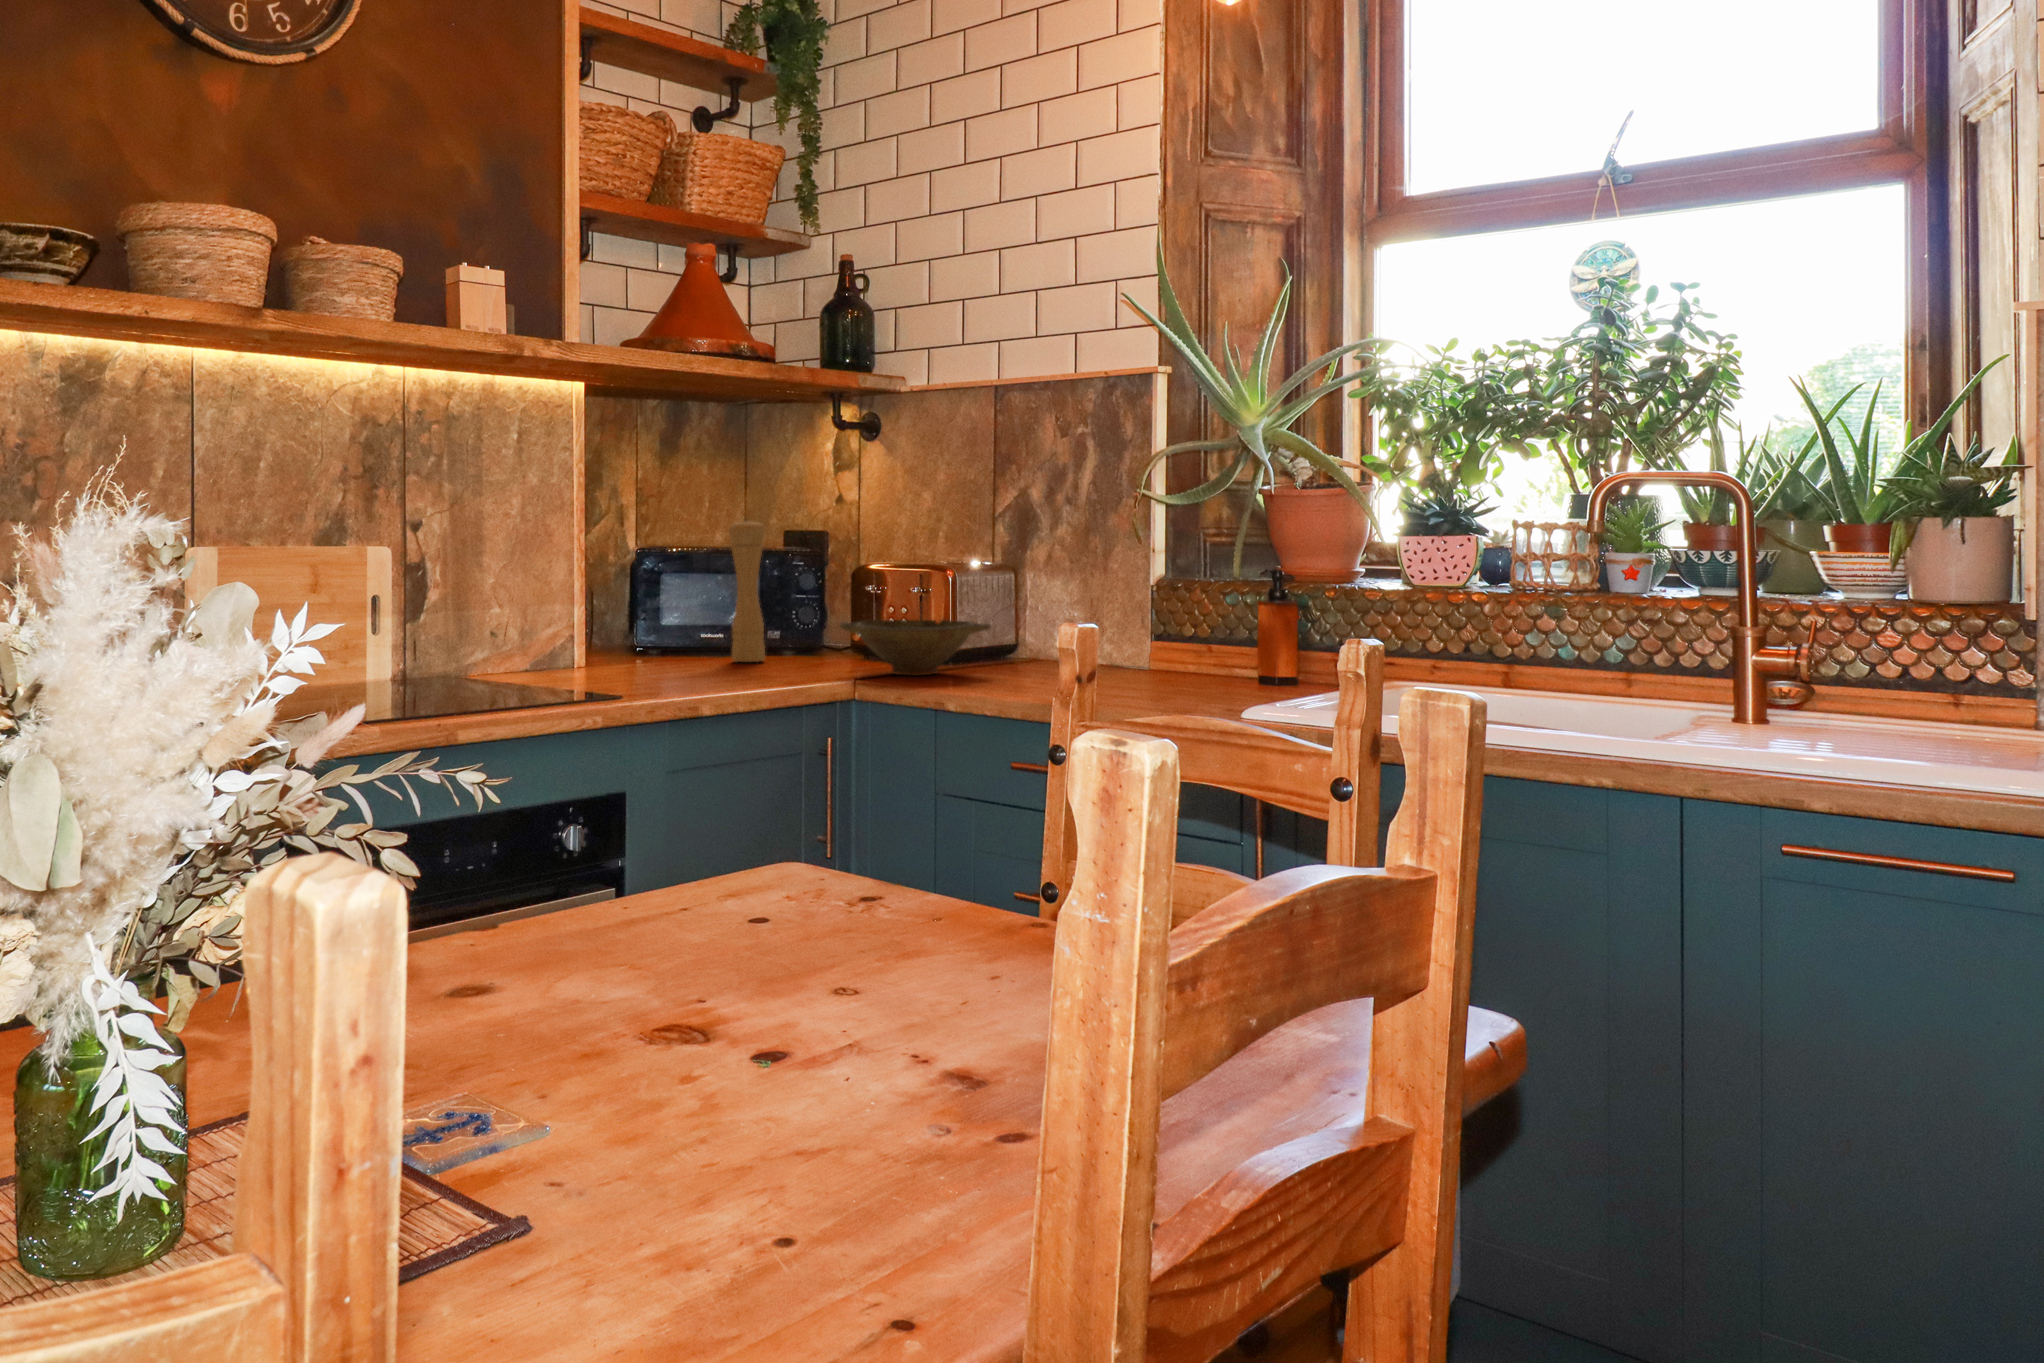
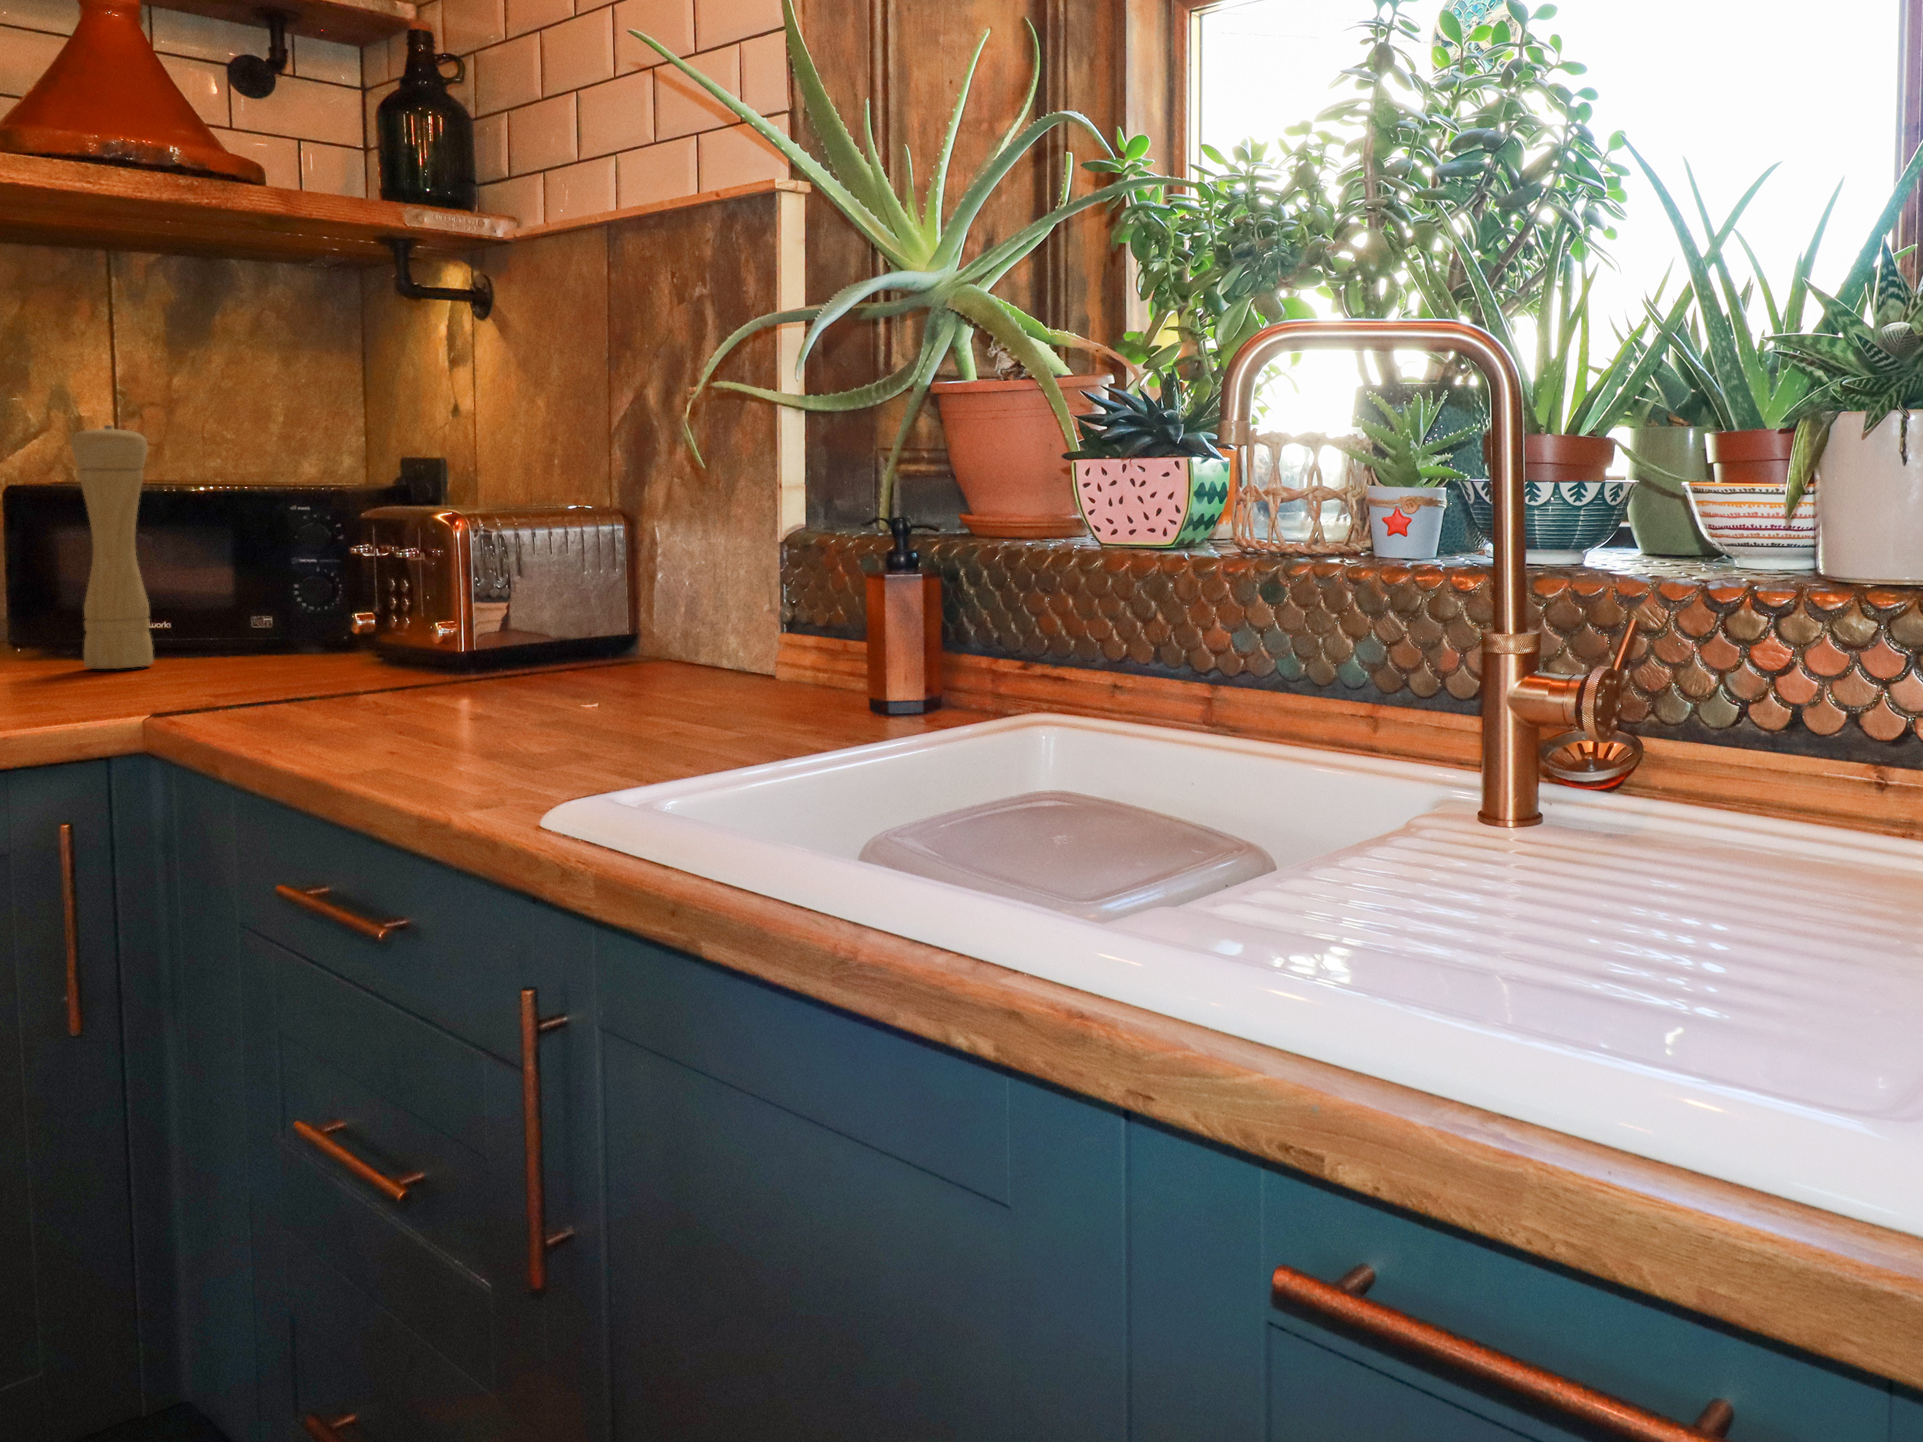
bowl: present [840,620,991,675] -> none [175,599,449,697]

